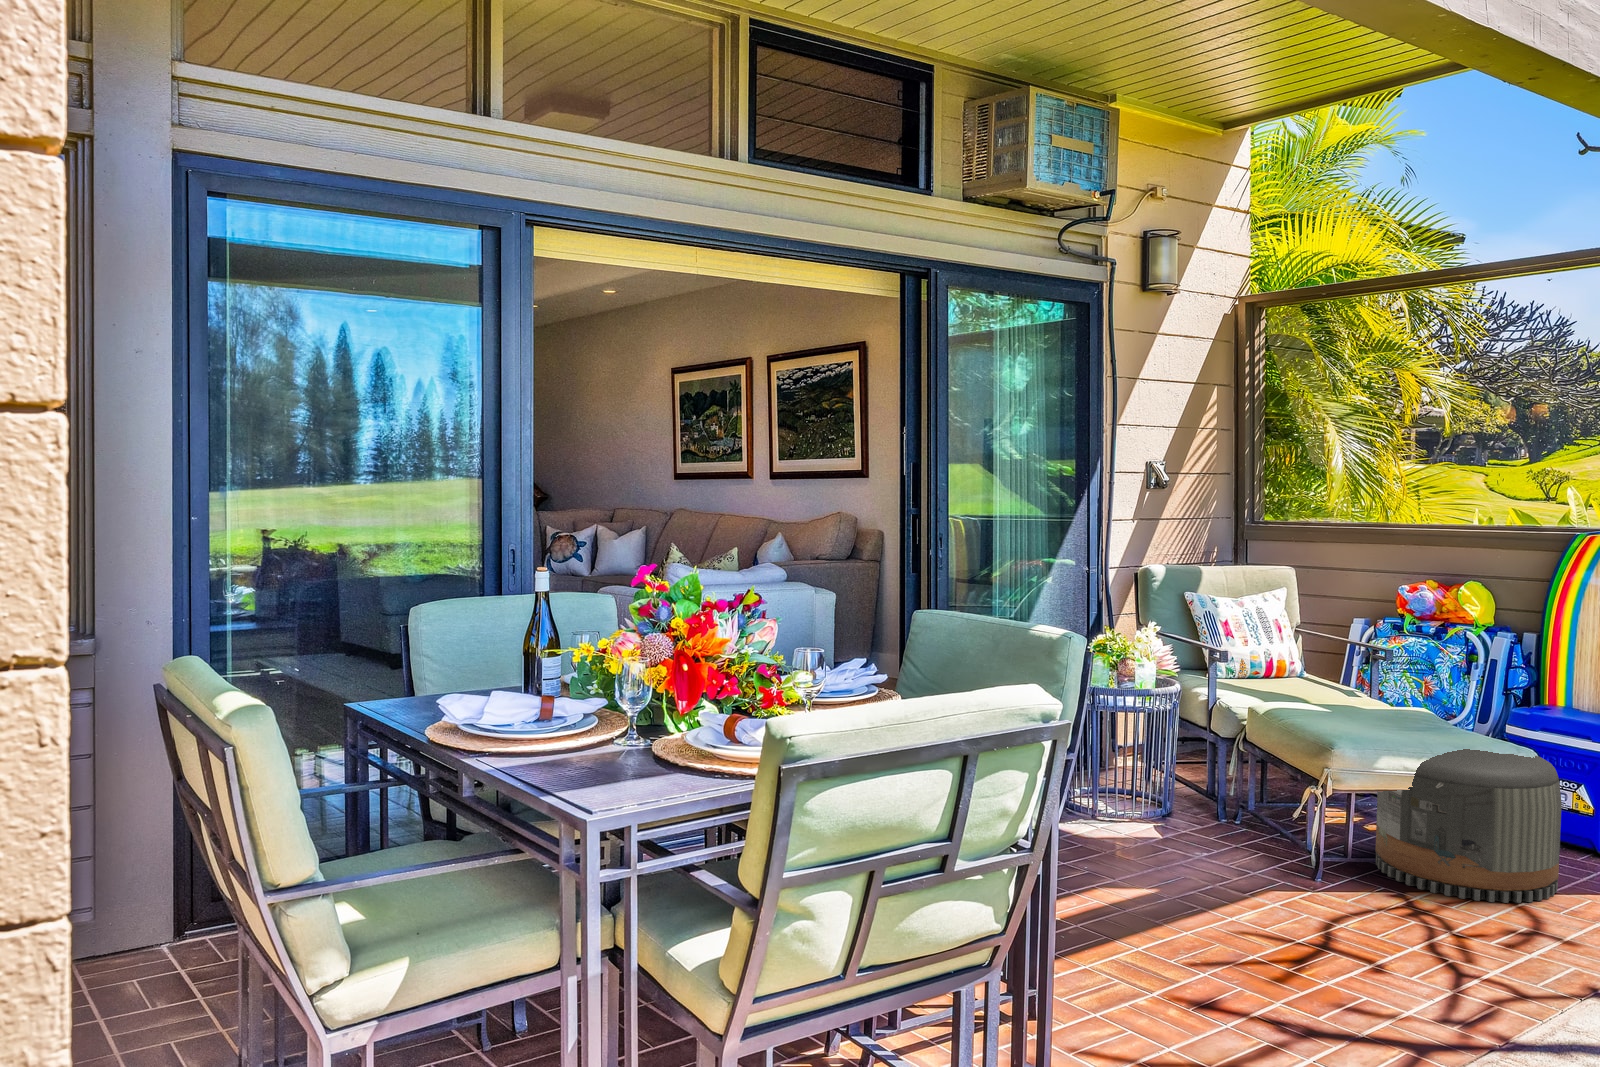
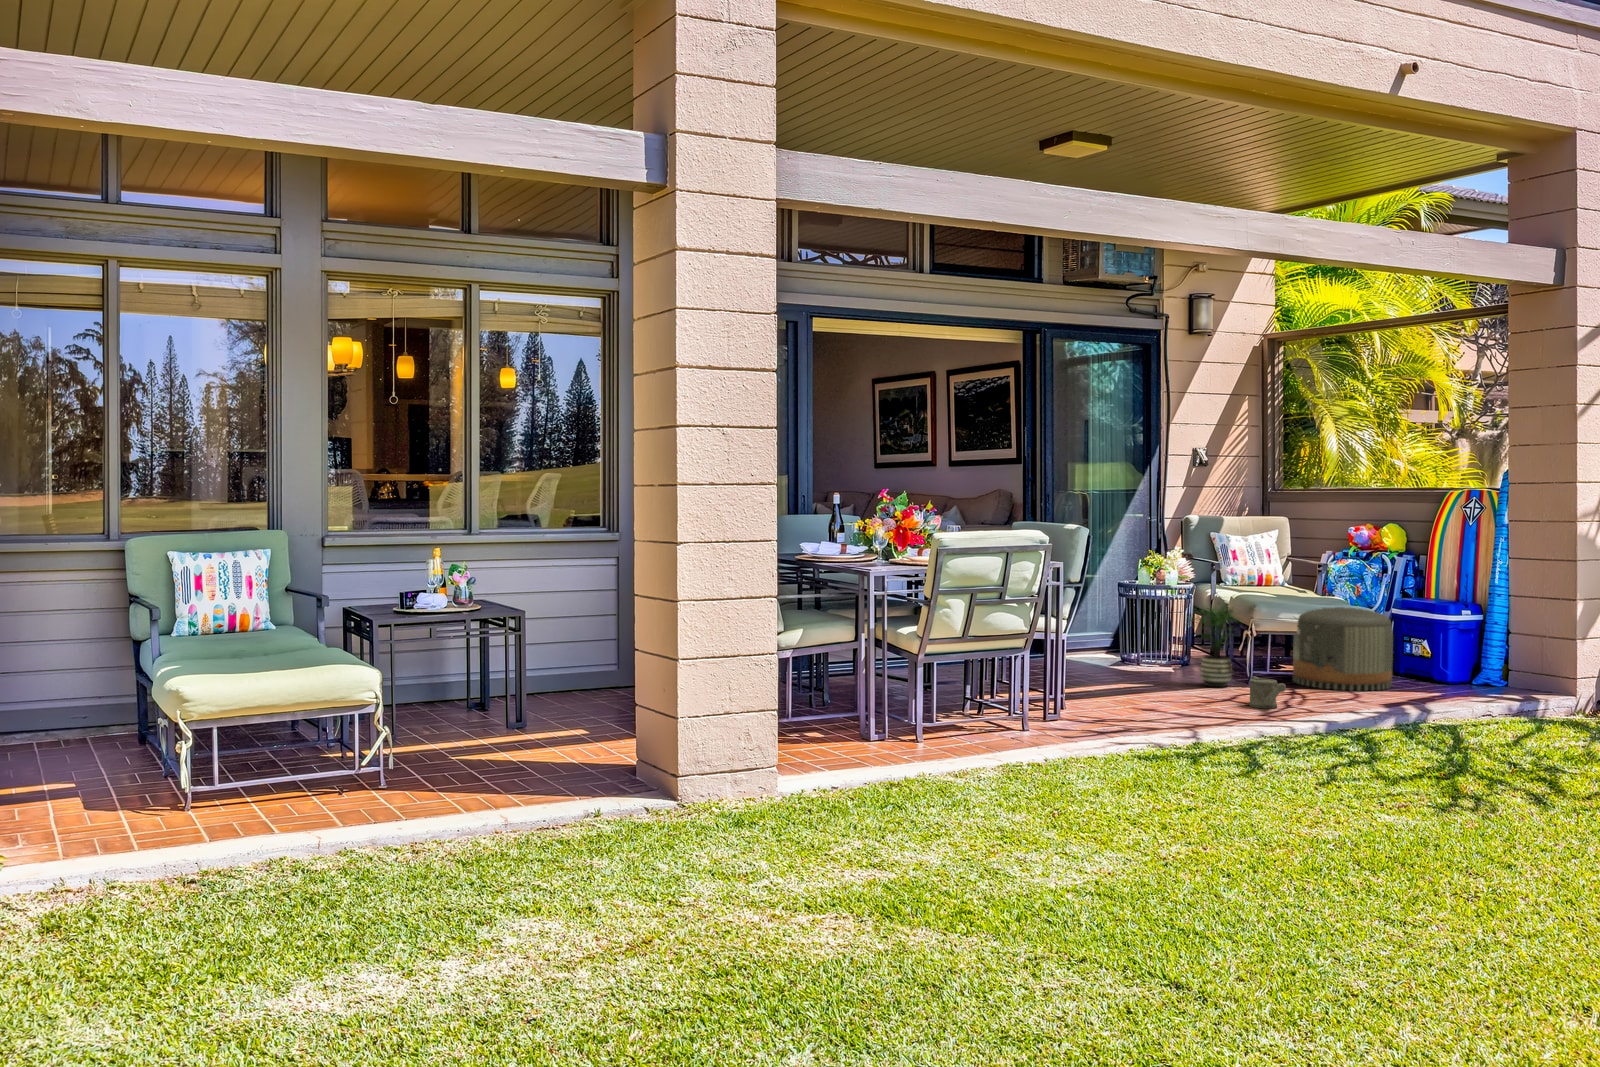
potted plant: none [1209,743,1327,903] -> present [1185,603,1240,687]
watering can: none [1375,911,1485,991] -> present [1249,676,1286,708]

